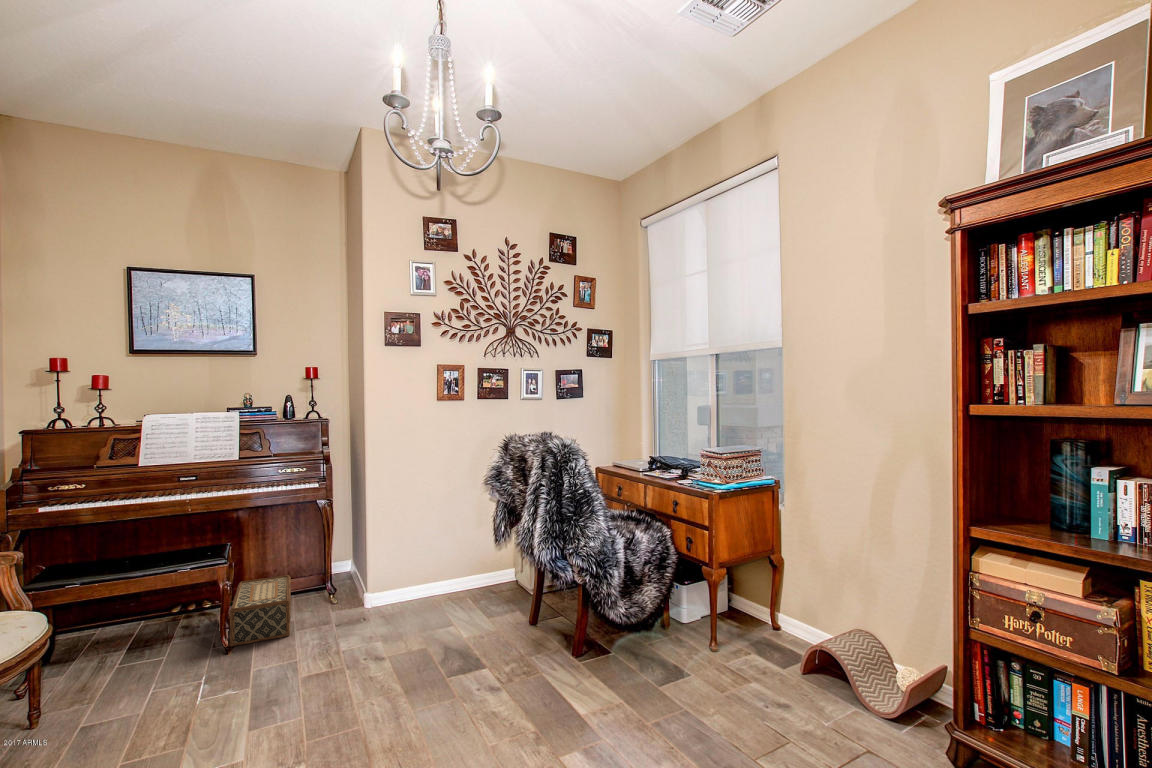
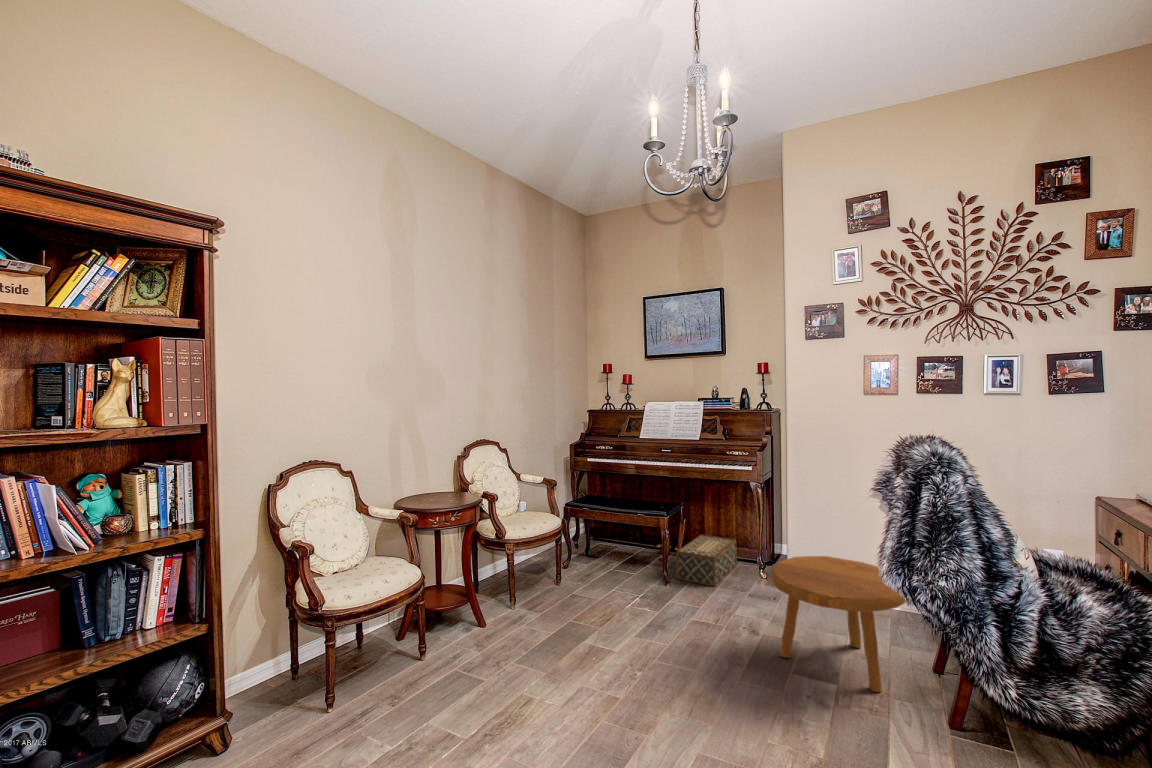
footstool: none [408,552,526,669] -> present [772,556,907,692]

